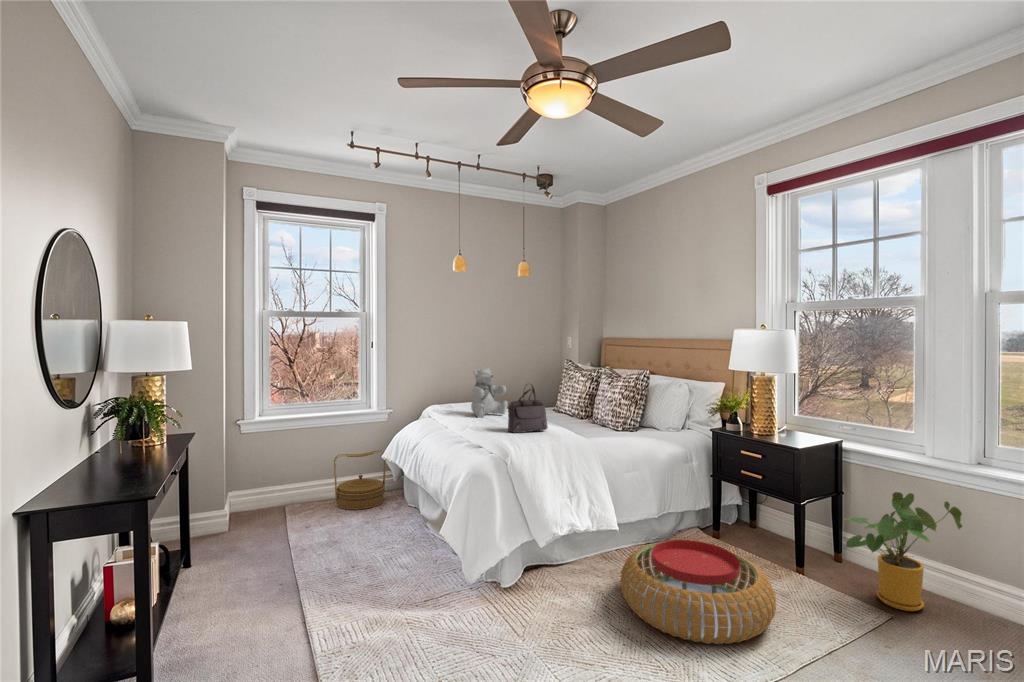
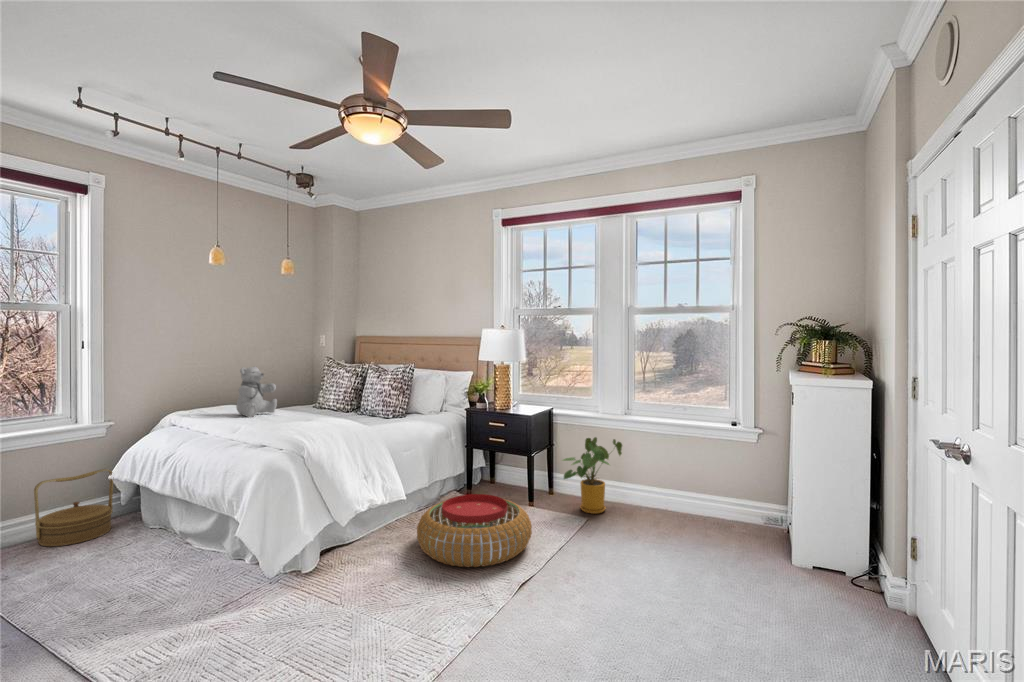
handbag: present [508,385,548,433] -> none [296,378,333,426]

